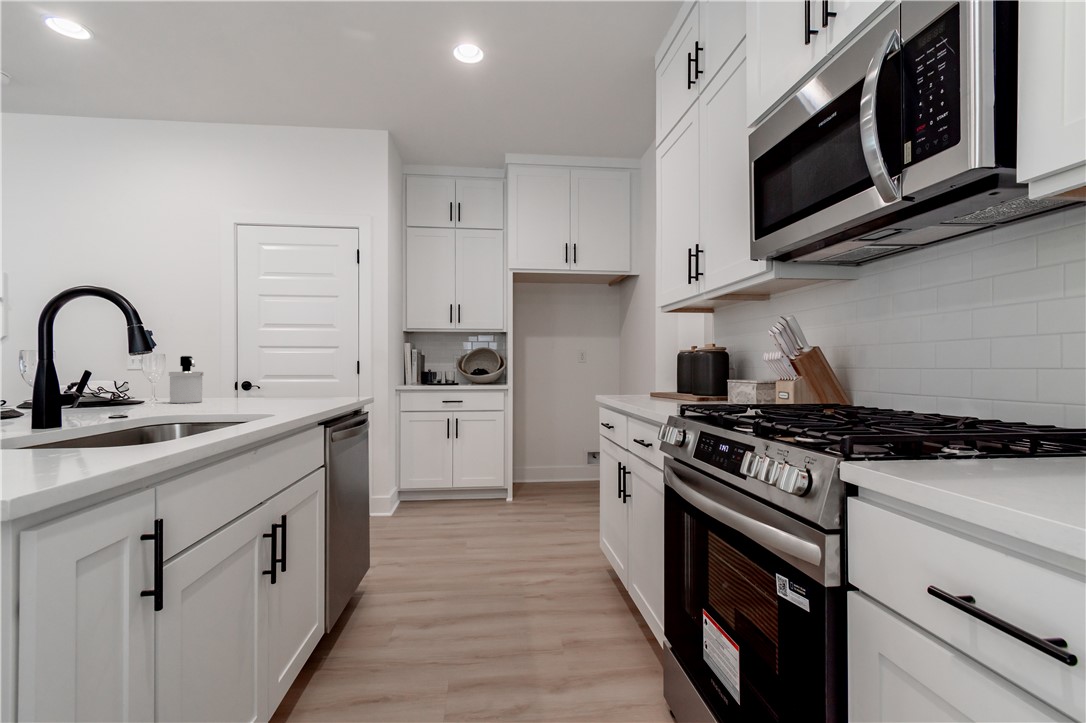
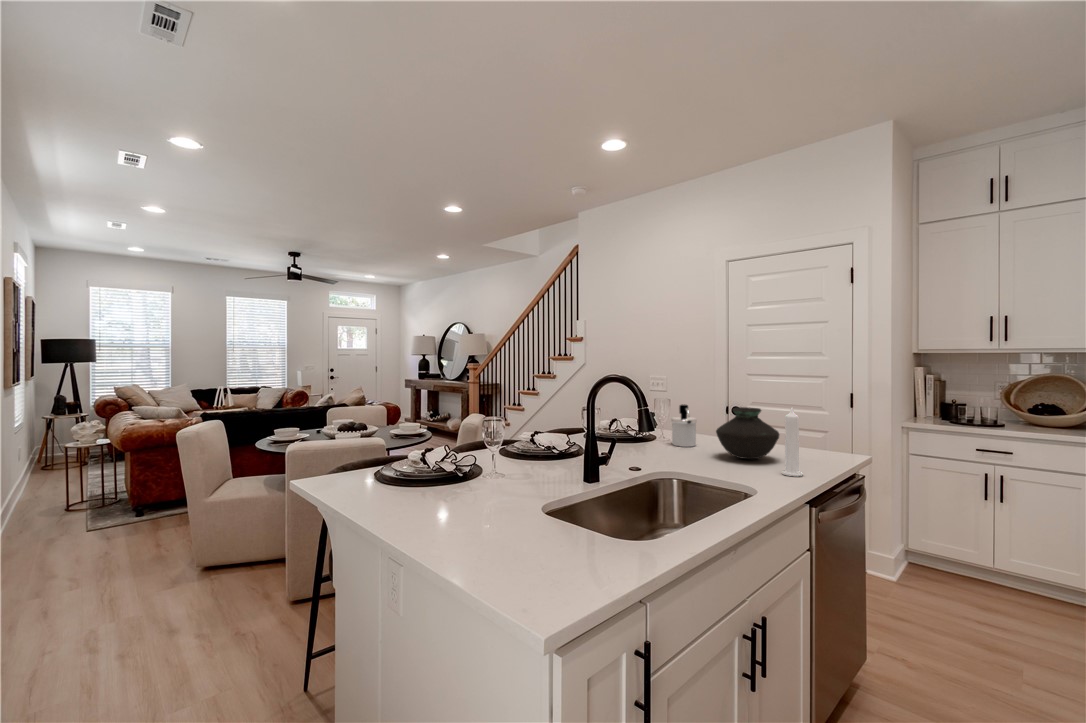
candle: none [299,343,319,406] -> present [782,407,803,476]
vase: none [228,352,297,403] -> present [716,407,779,459]

